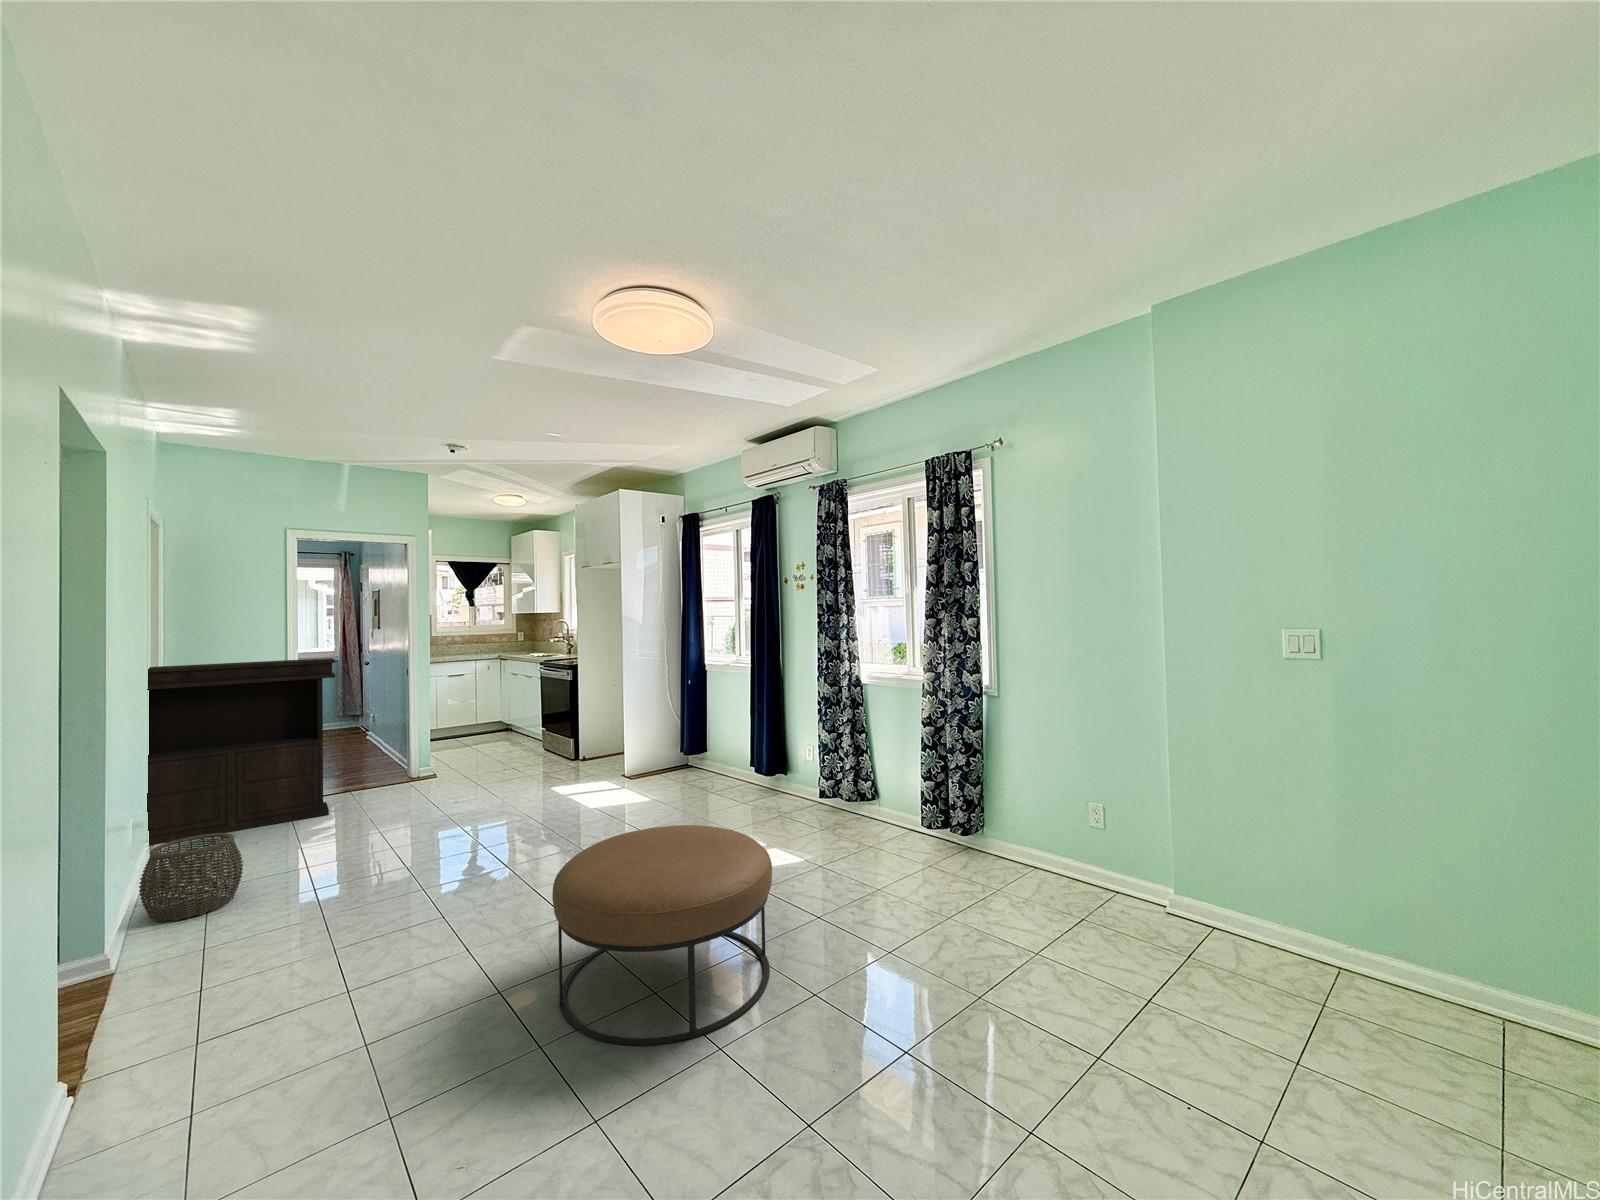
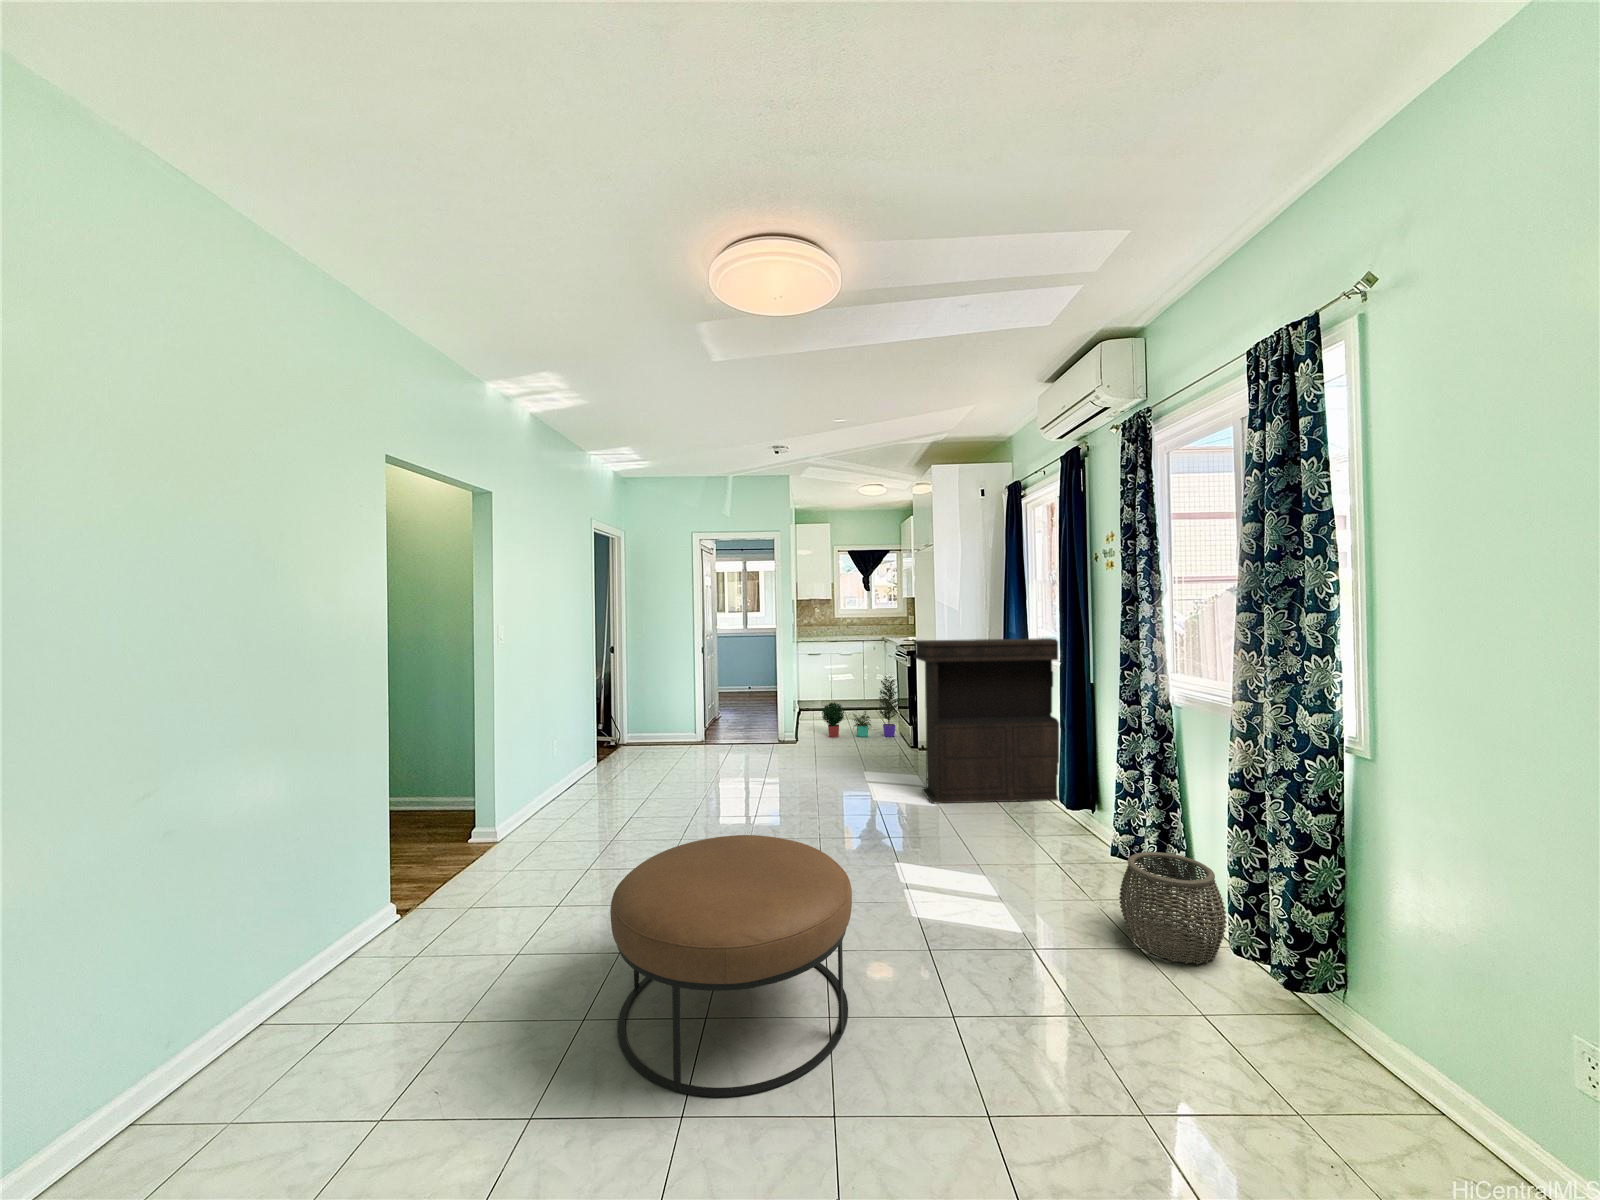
console table: present [147,658,335,846] -> present [914,638,1059,803]
potted plant: none [461,693,553,769] -> present [822,676,900,737]
woven basket: present [139,833,243,922] -> present [1119,852,1227,964]

